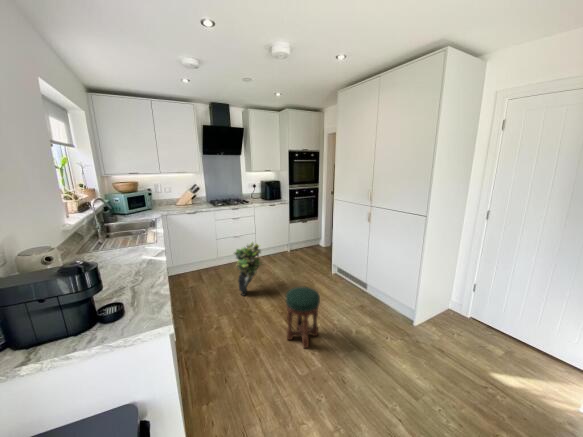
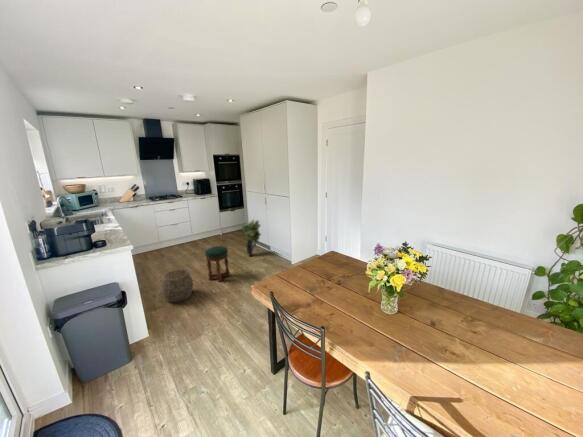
potted plant: present [235,242,262,296] -> present [243,220,261,256]
woven basket: none [219,327,268,392] -> present [162,269,193,302]

